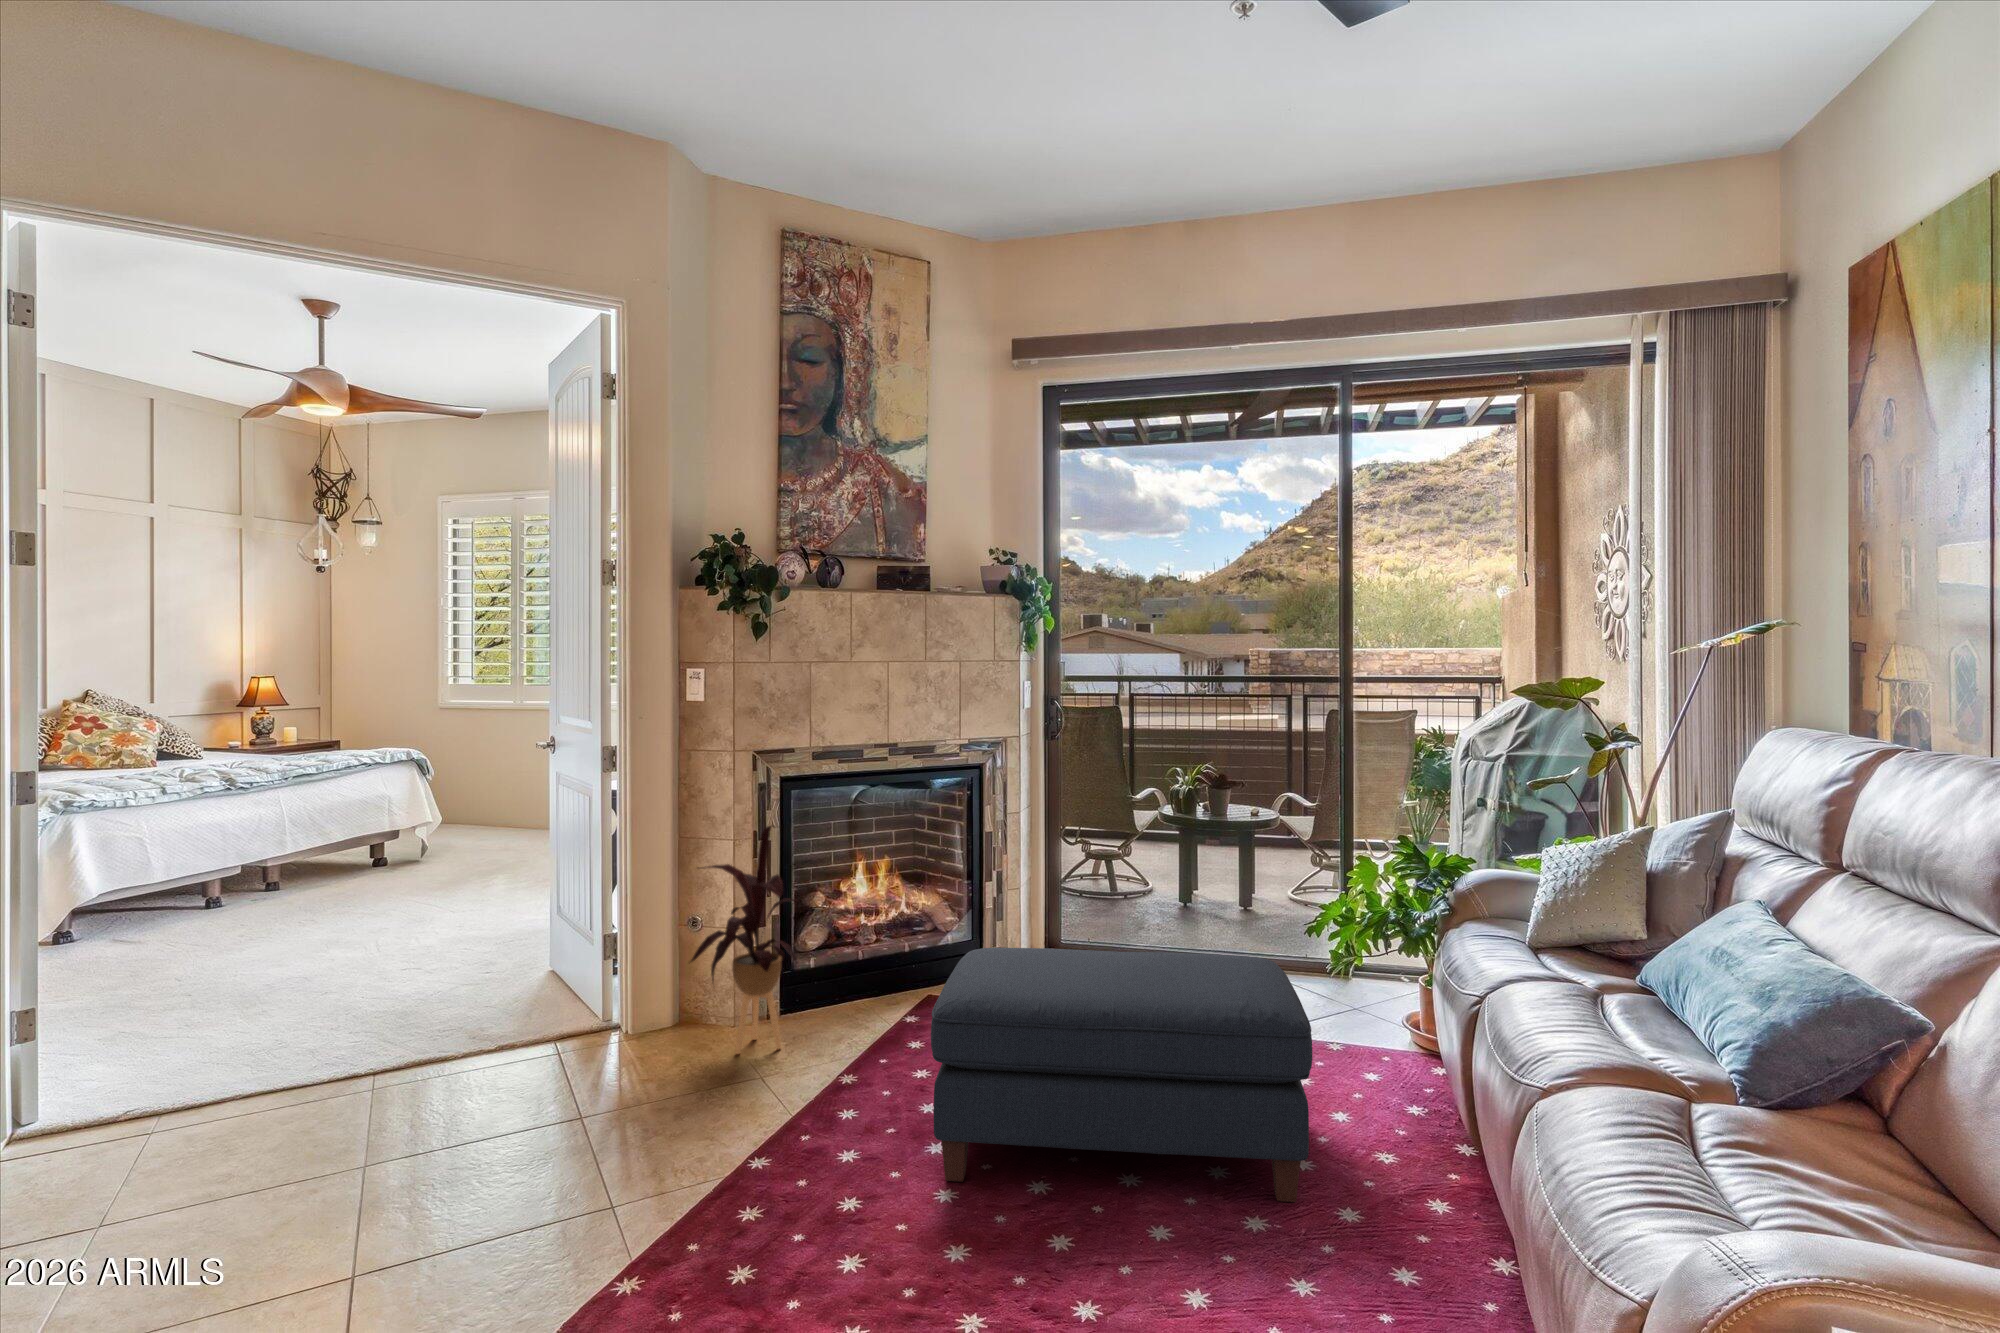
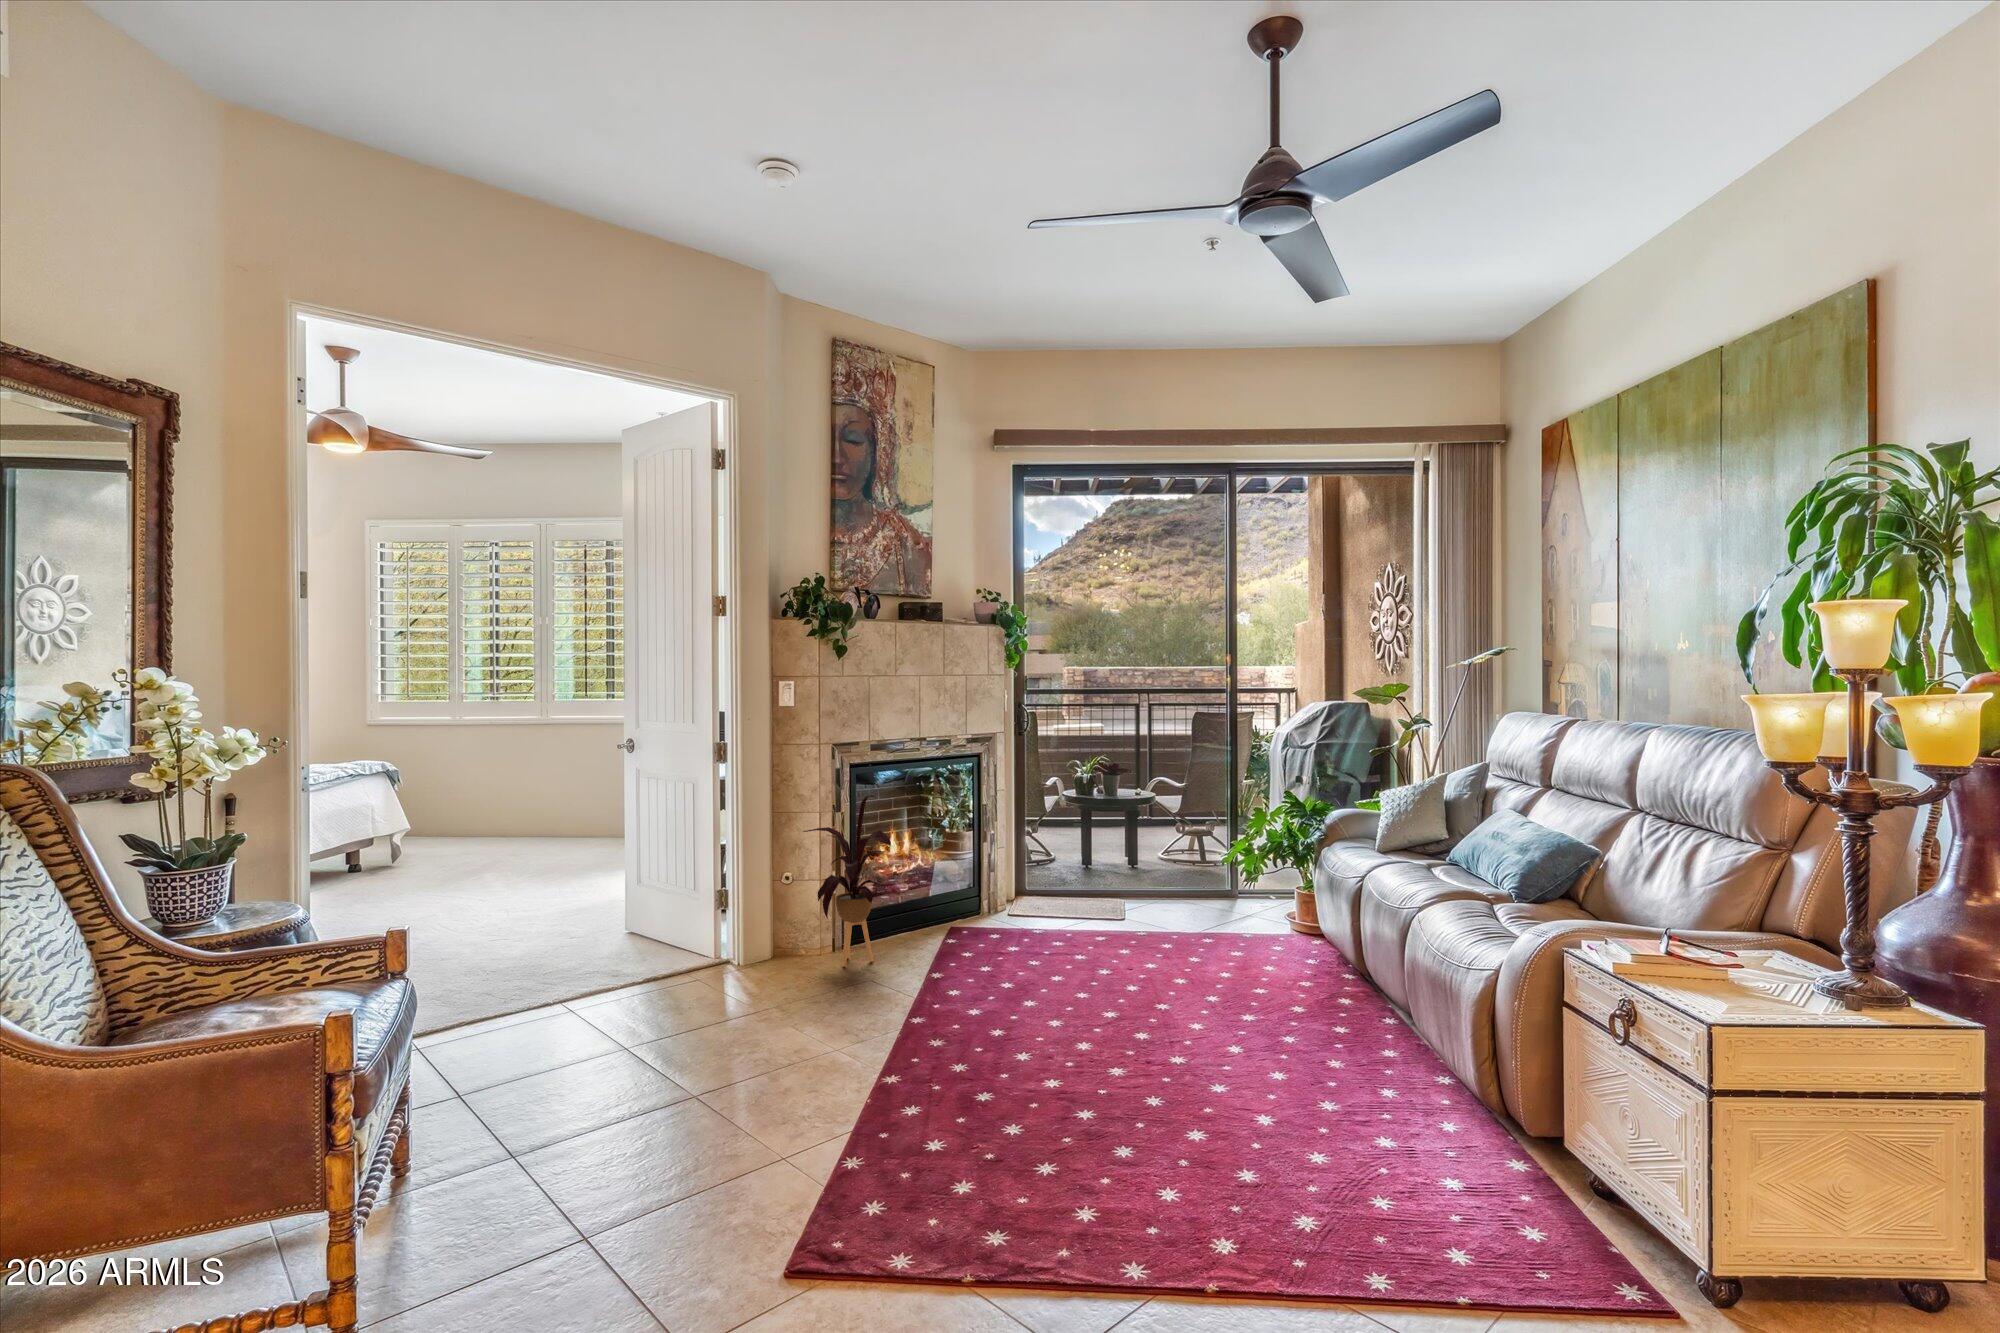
ottoman: present [931,948,1313,1202] -> none [1026,867,1278,1014]

